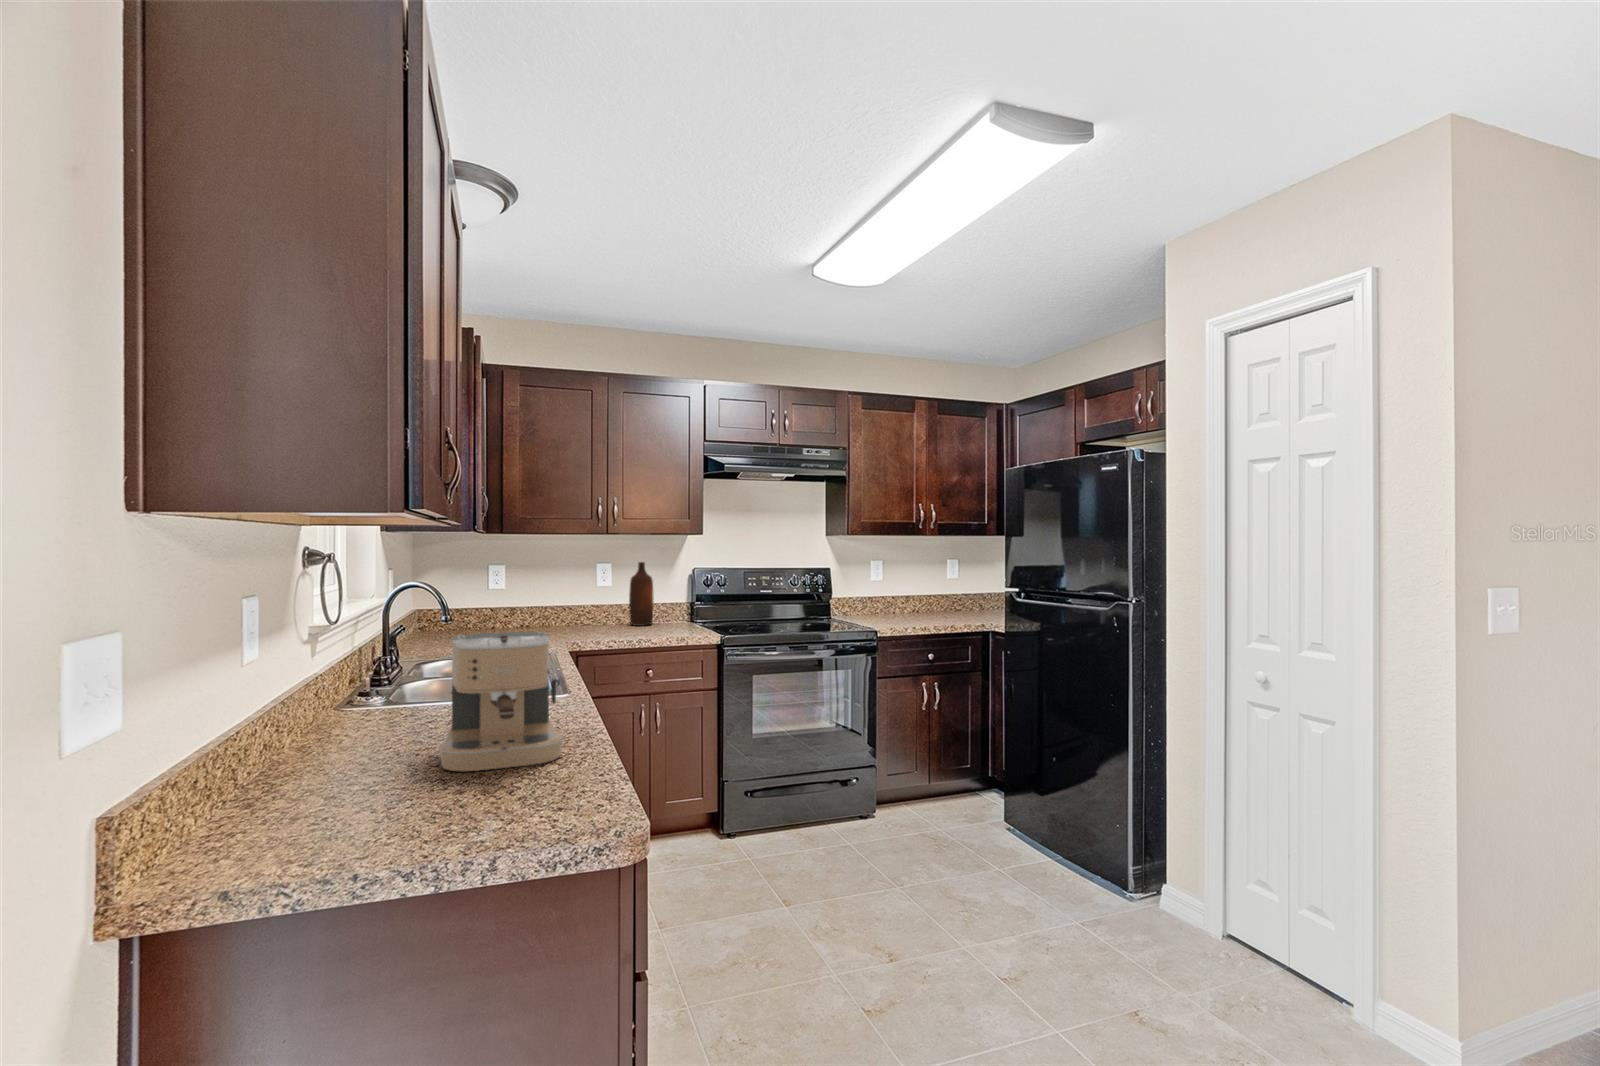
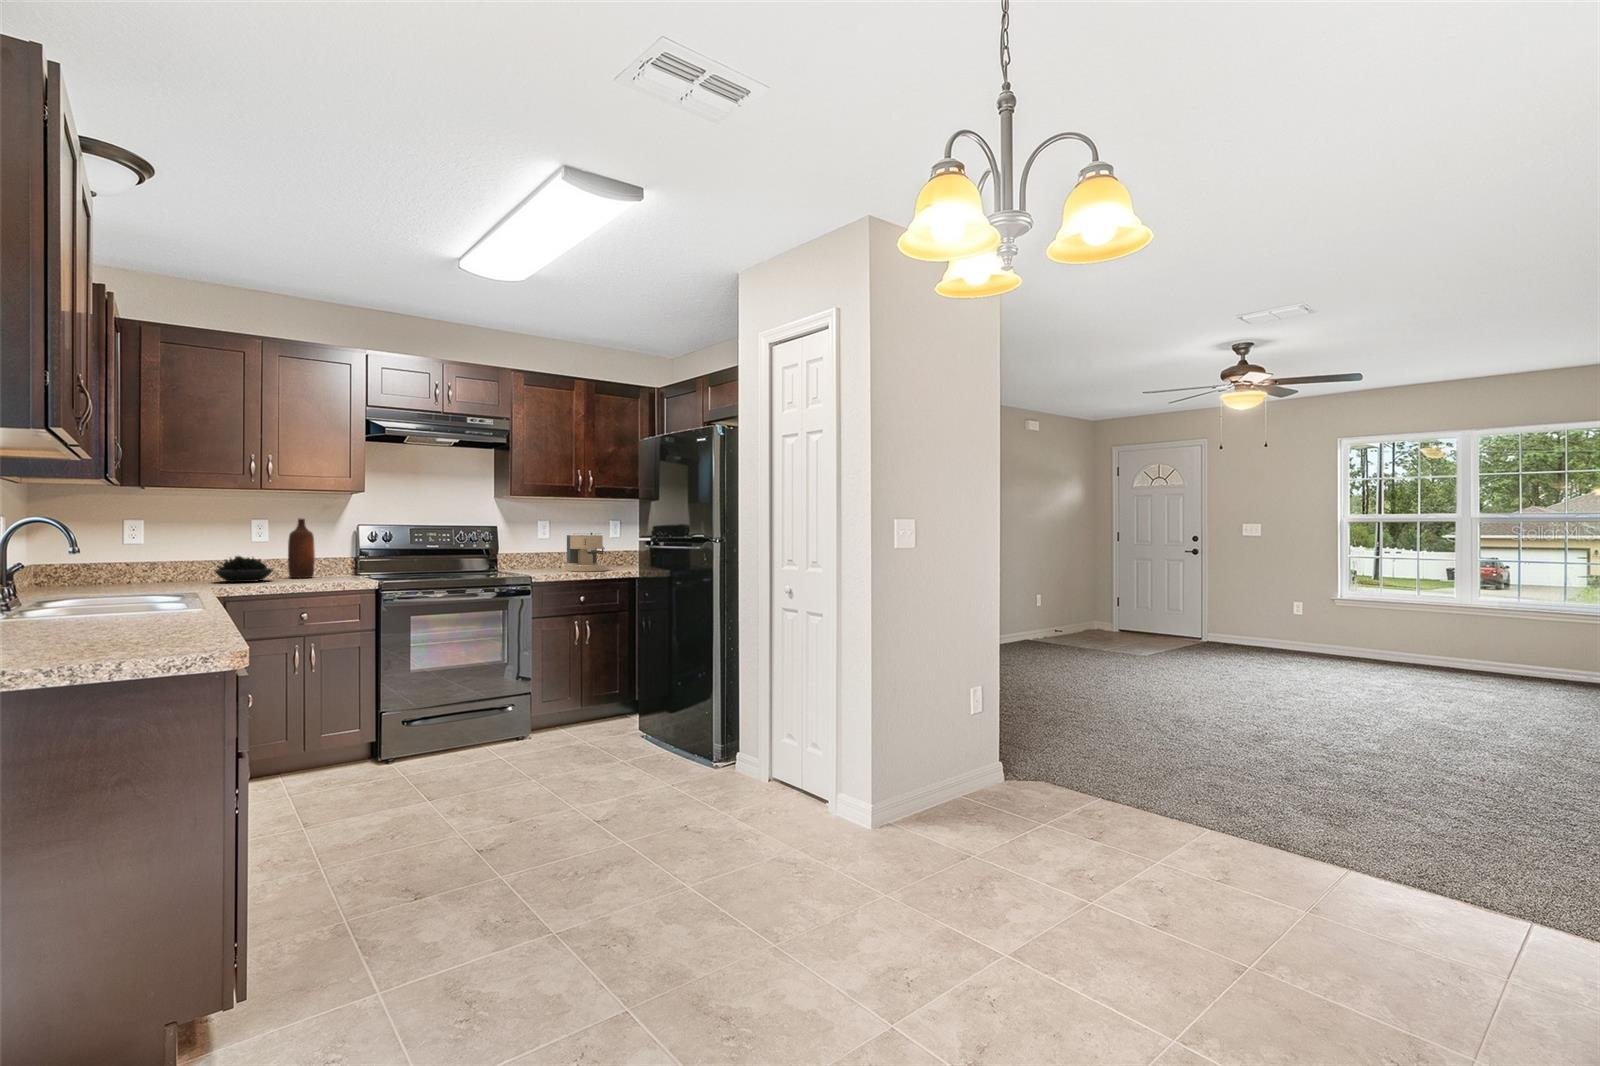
succulent plant: none [564,603,618,632] -> present [215,556,273,582]
coffee maker: present [439,632,563,771] -> present [566,533,607,571]

